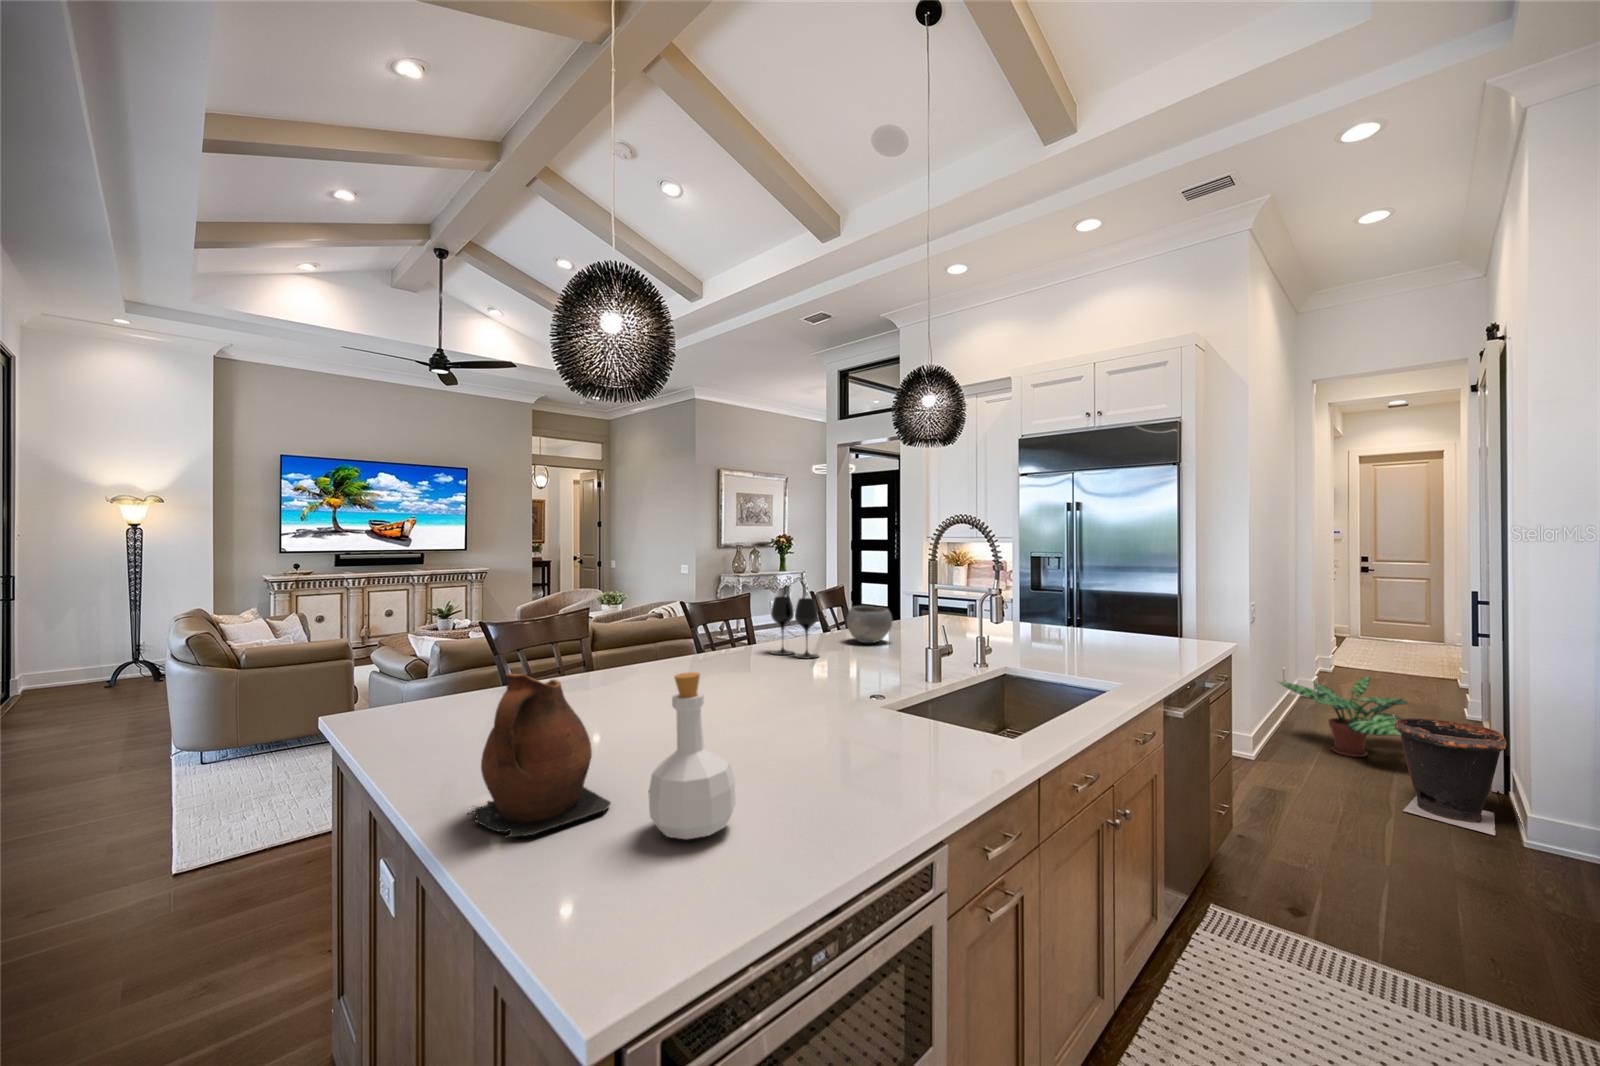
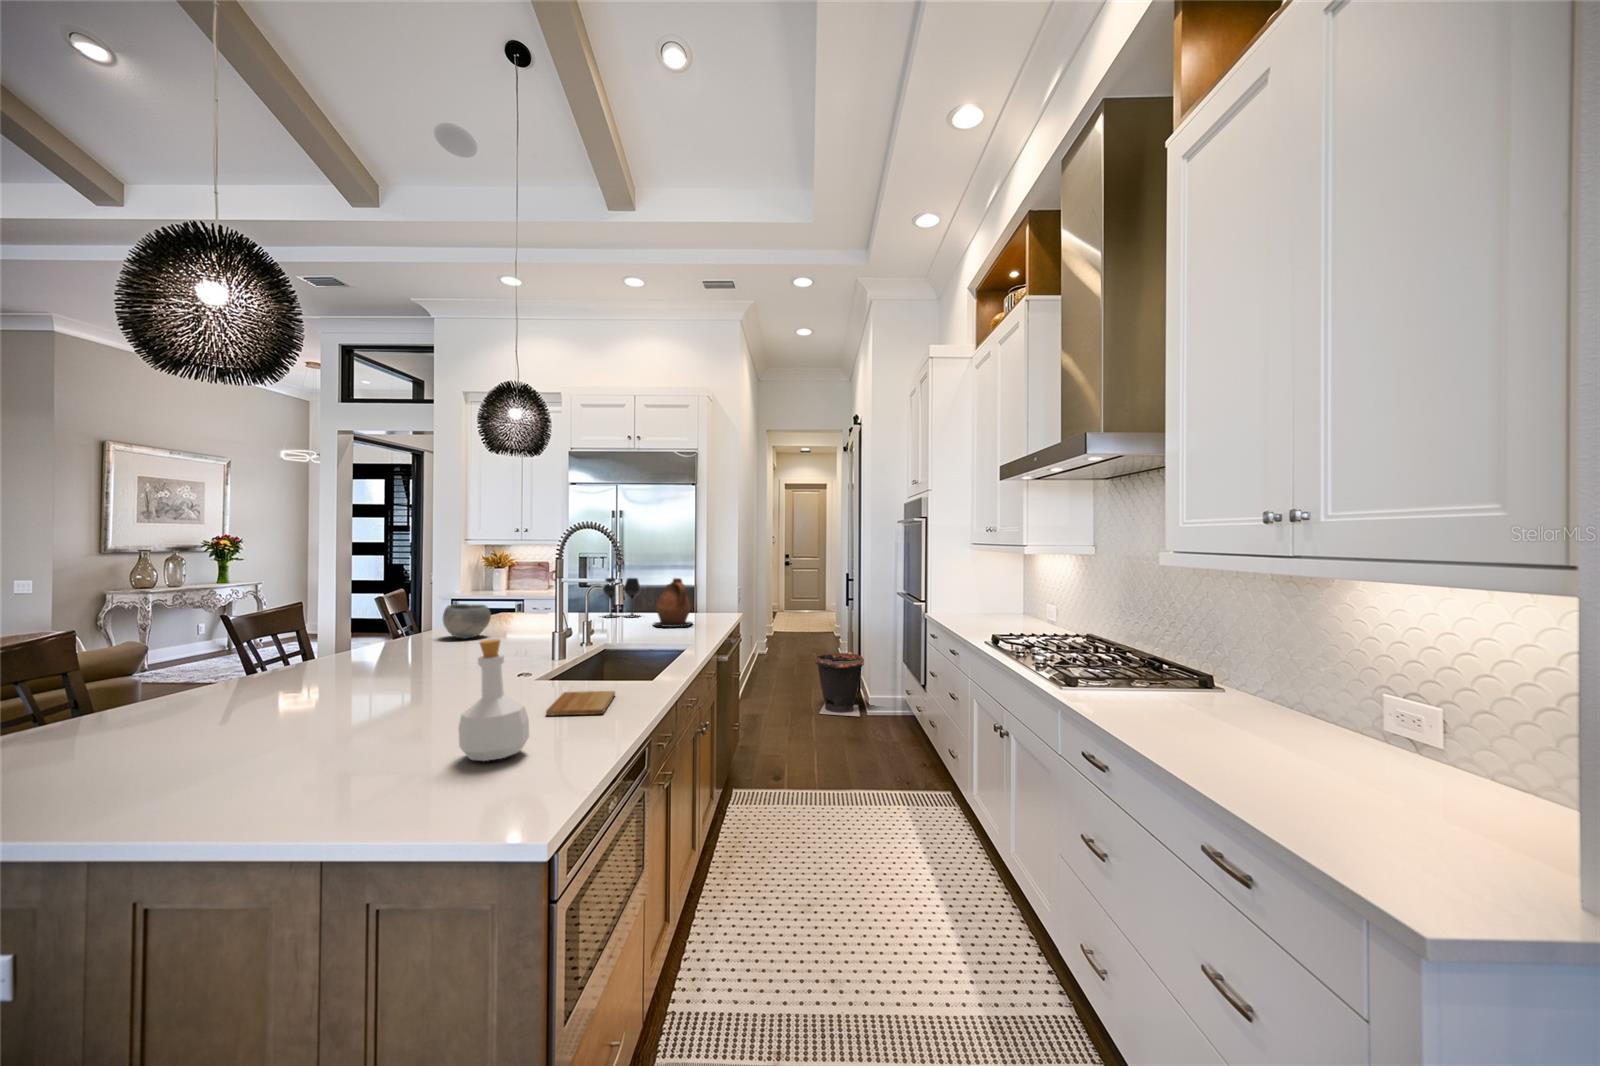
wine glass: present [771,596,818,658] -> present [603,578,640,618]
ceramic pitcher: present [468,673,611,837] -> present [653,578,692,627]
potted plant: present [1279,675,1407,757] -> none [748,631,819,689]
cutting board: none [819,740,932,790] -> present [546,691,615,716]

